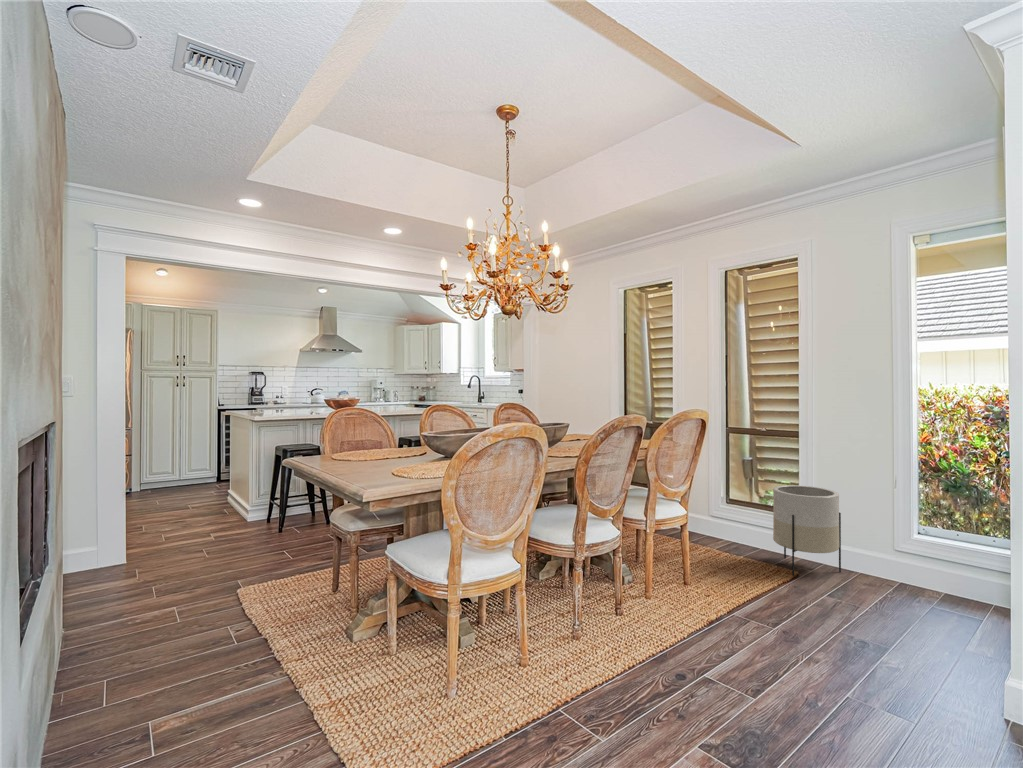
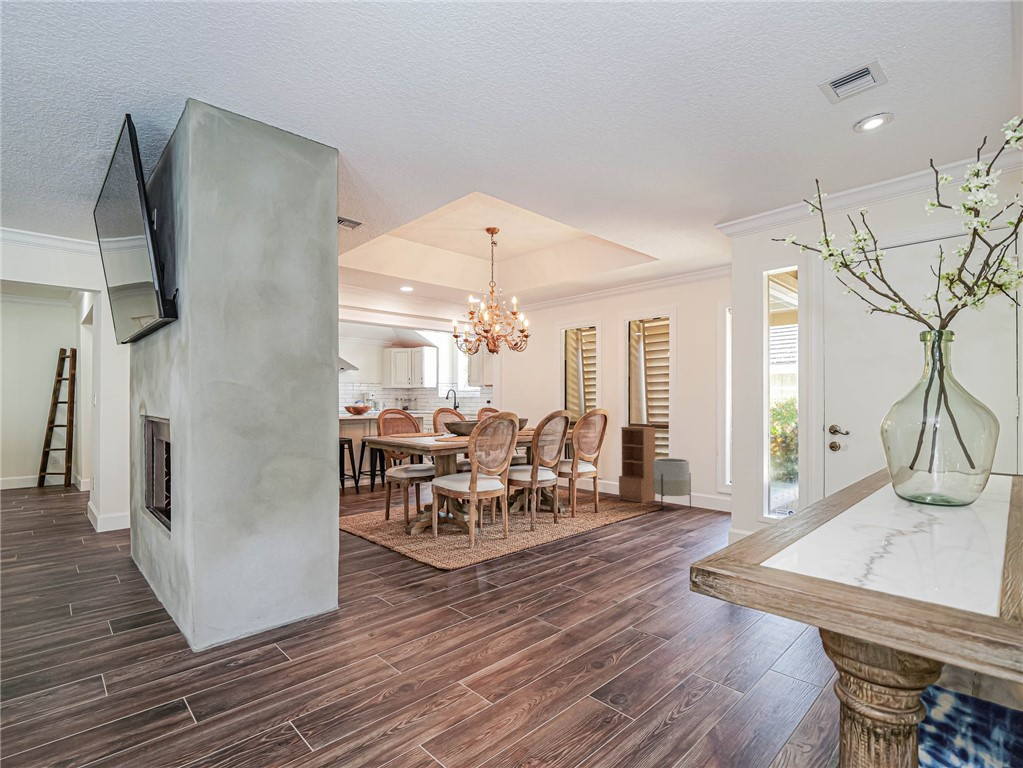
bookcase: none [710,431,769,555] -> present [619,426,655,503]

